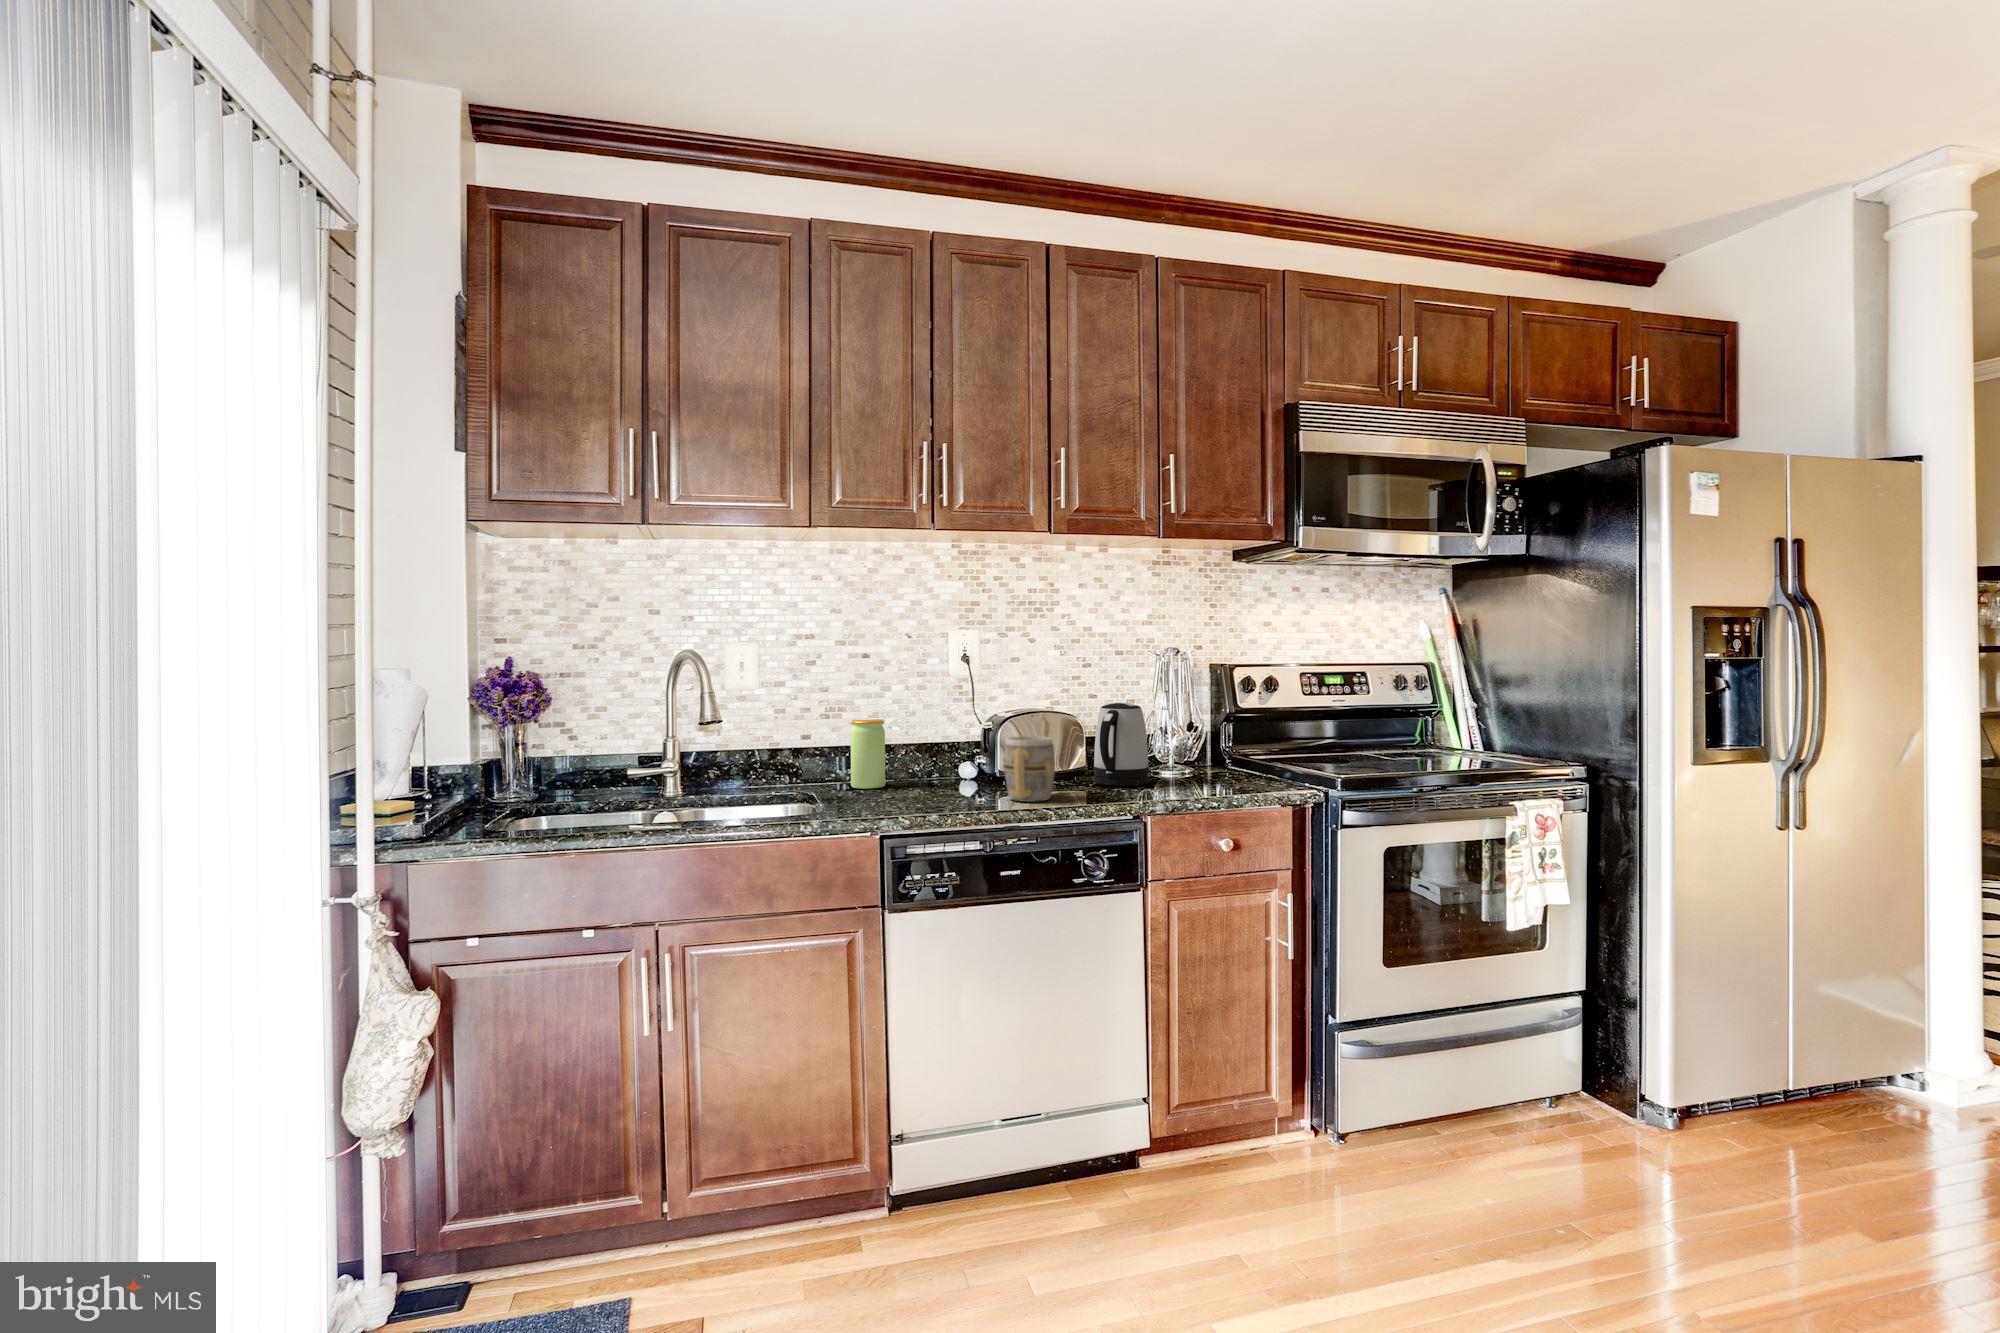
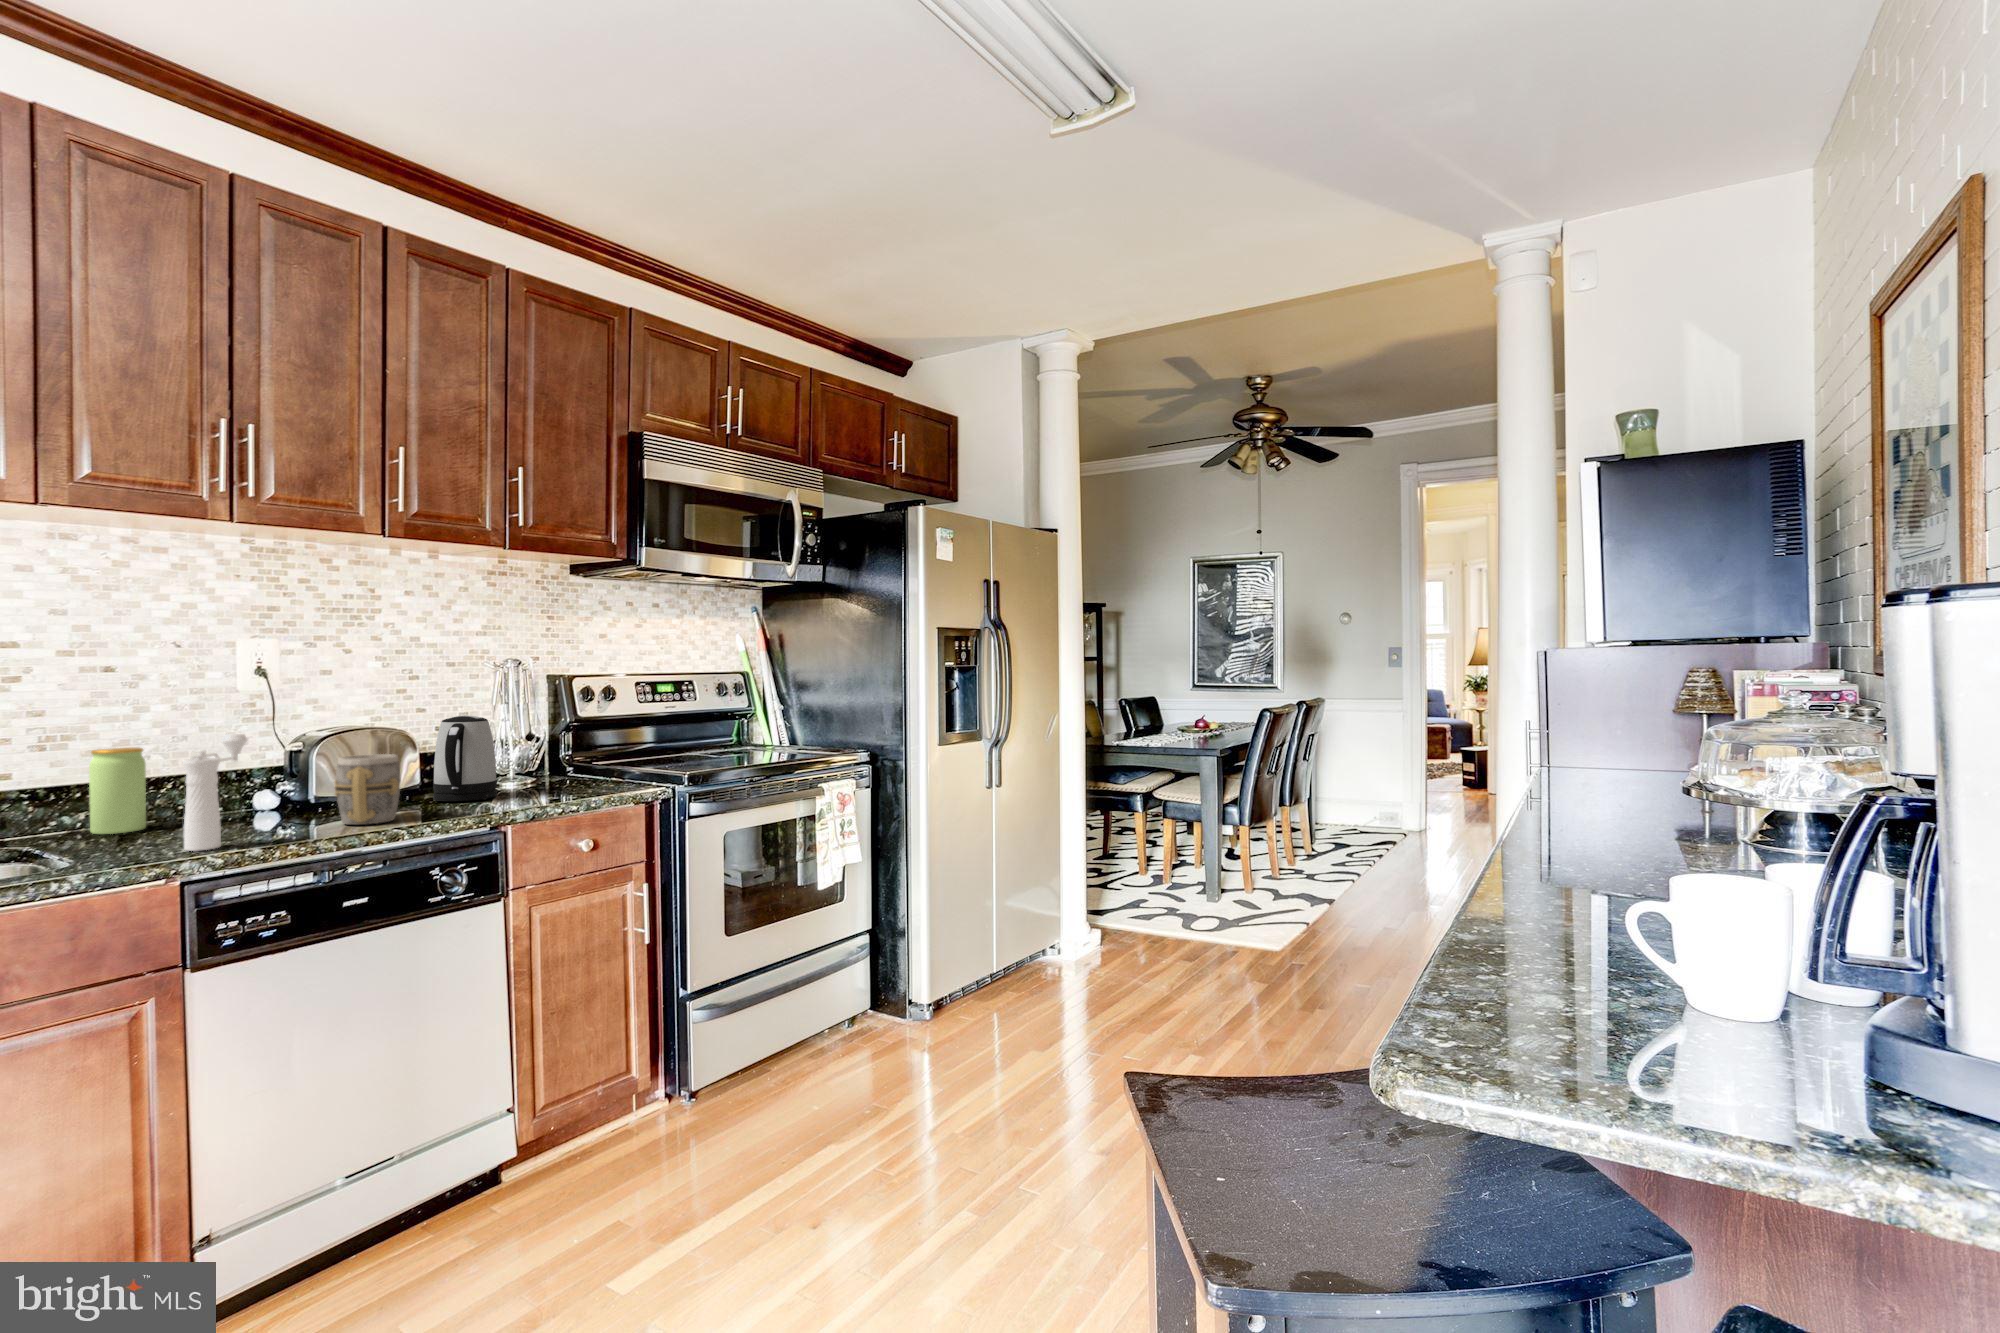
pepper mill: none [887,712,938,812] -> present [183,734,247,851]

